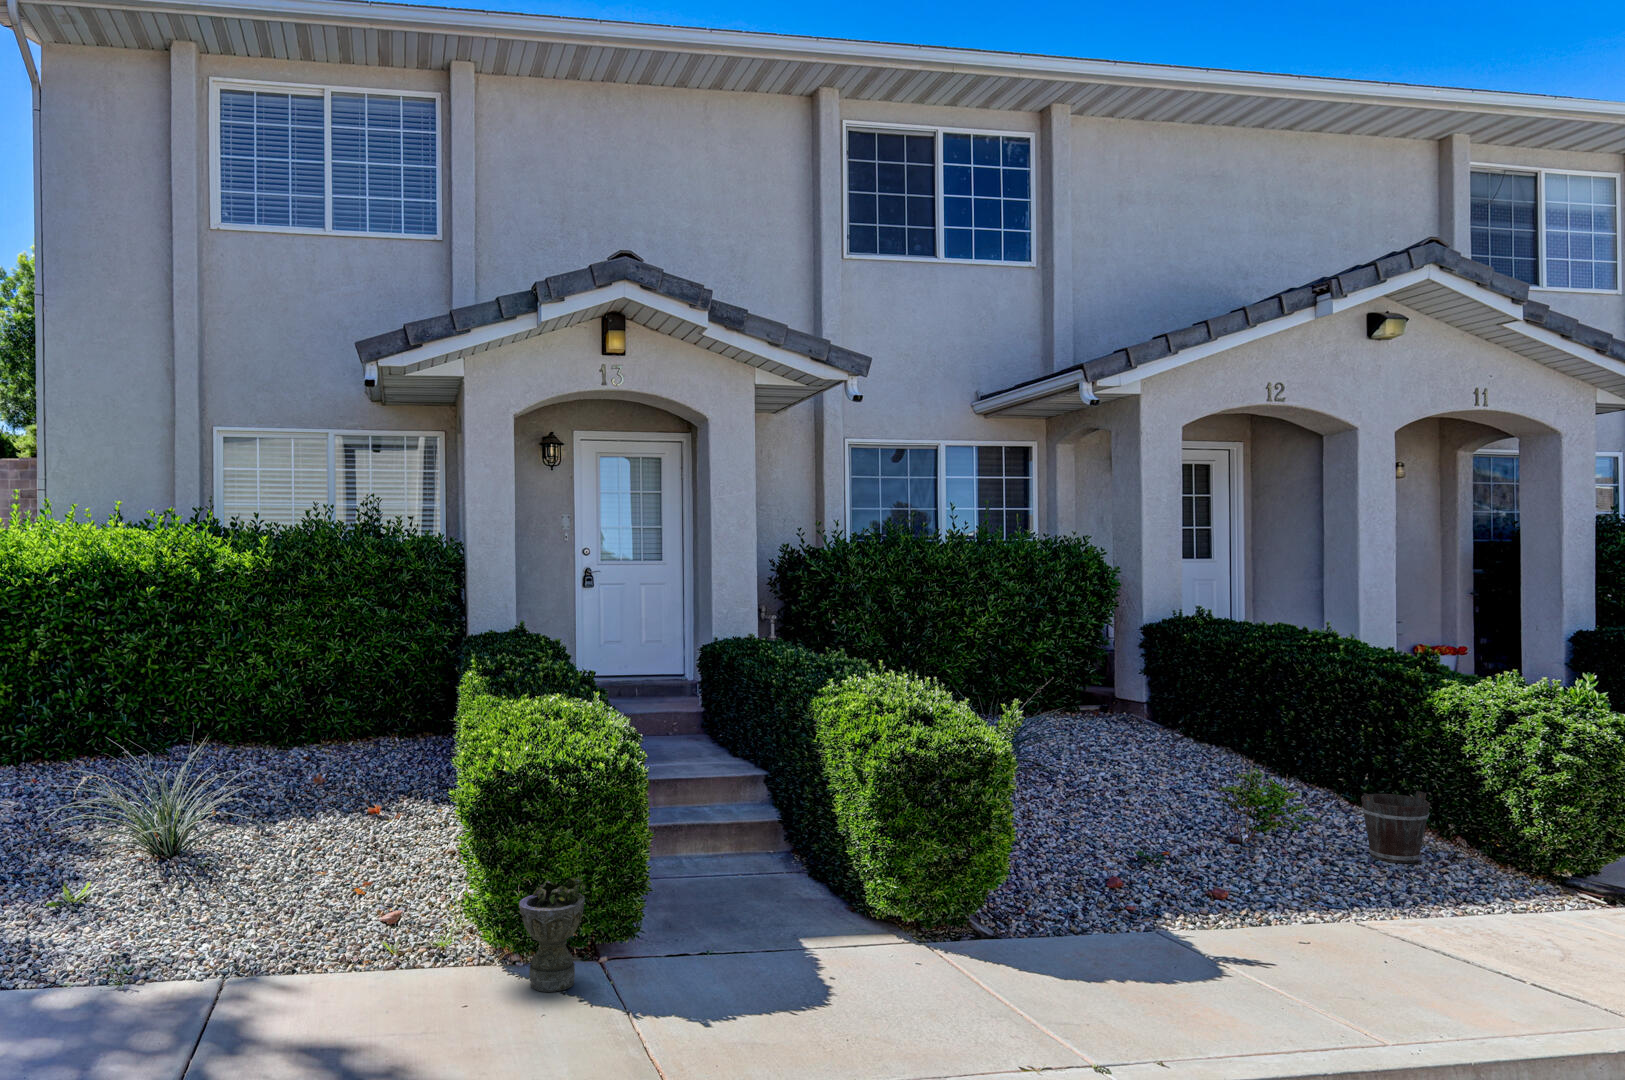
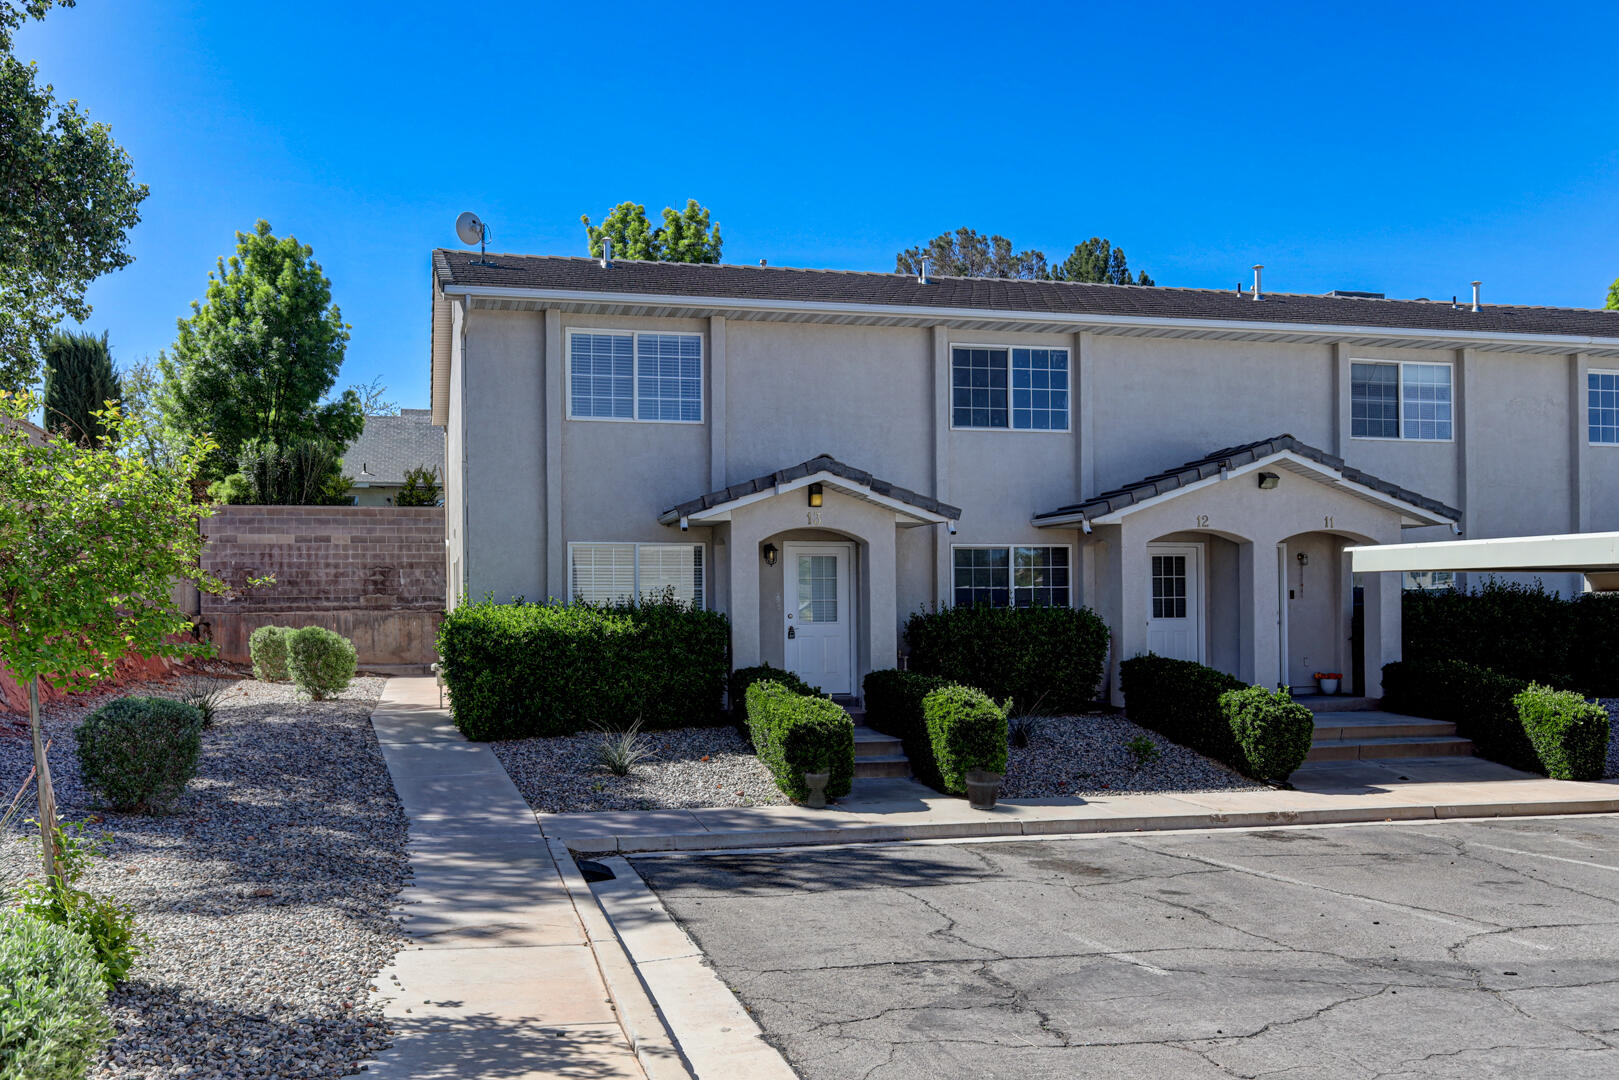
bucket: present [1361,791,1430,863] -> present [966,768,1001,810]

